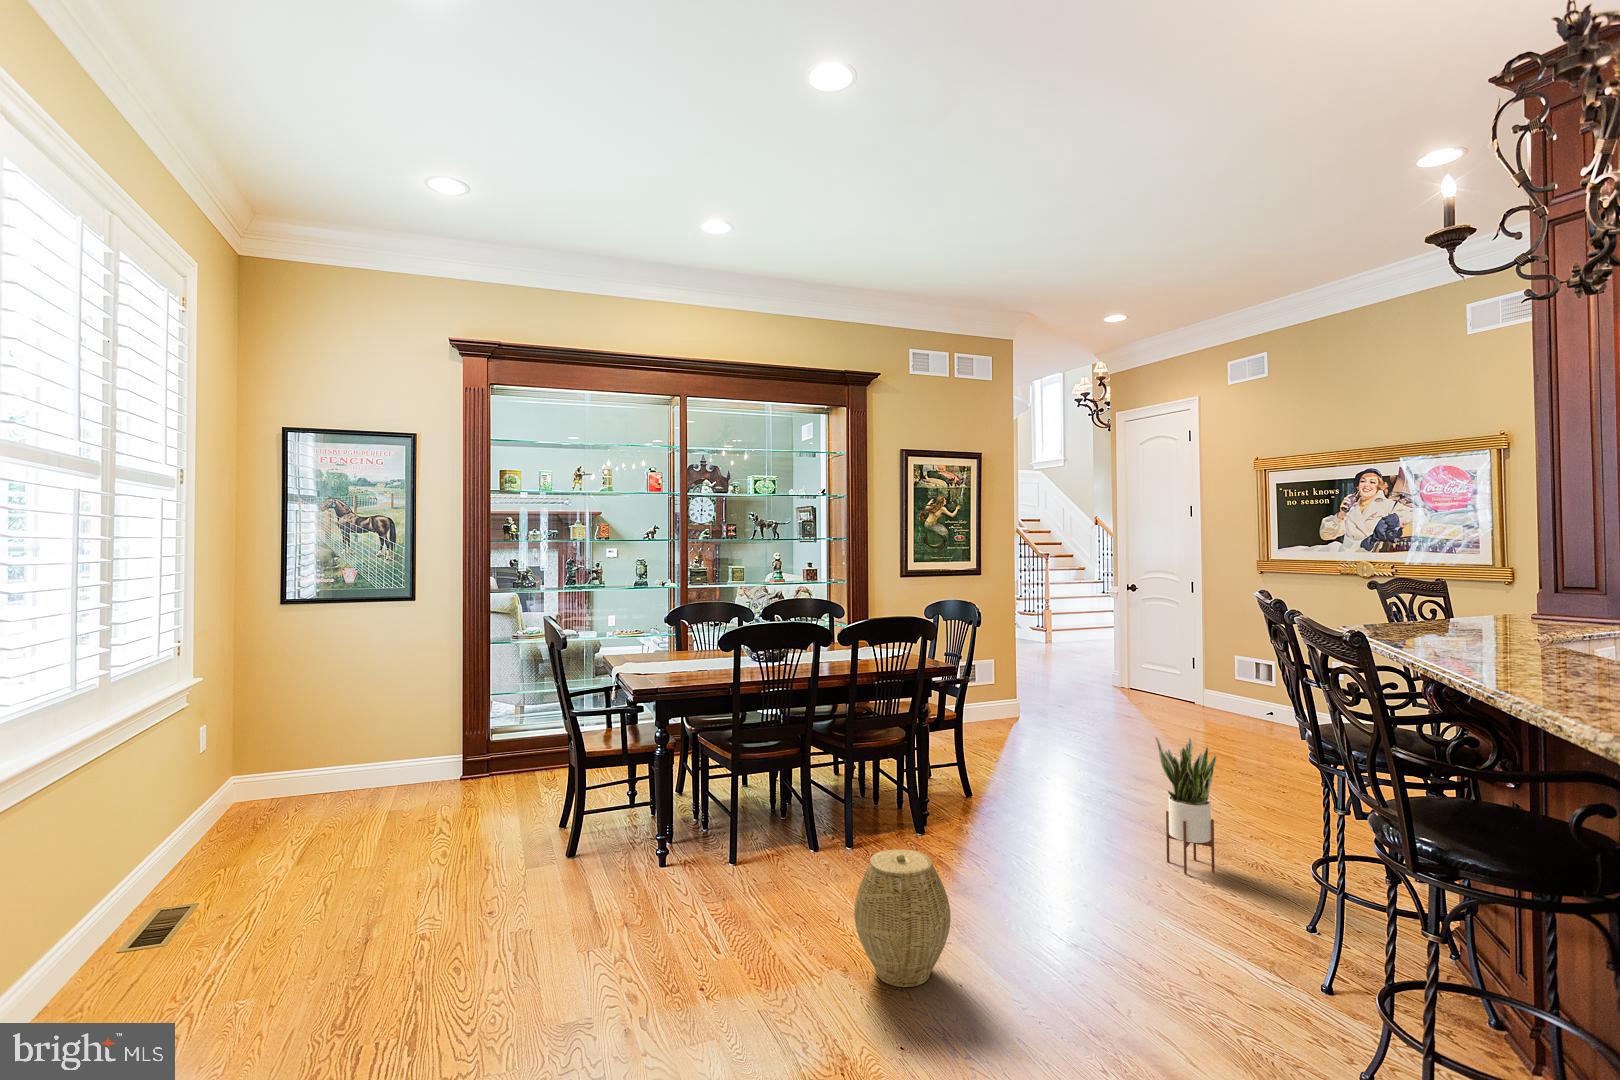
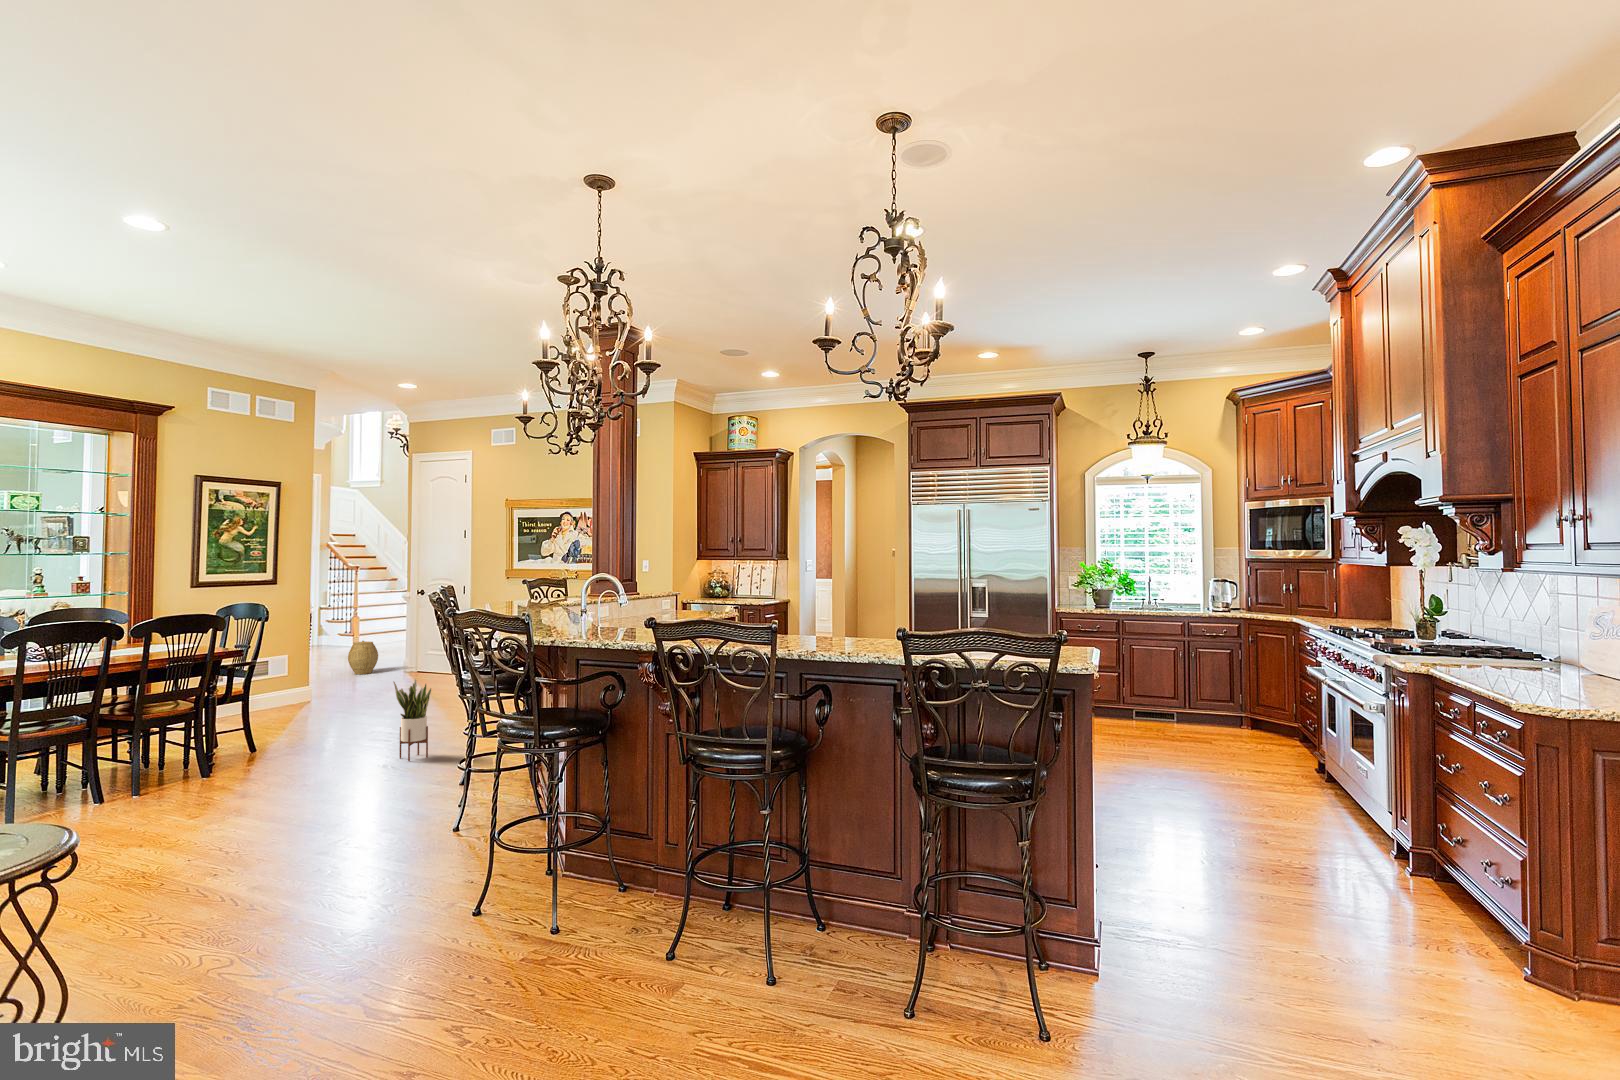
woven basket: present [854,849,951,987] -> present [348,641,378,674]

